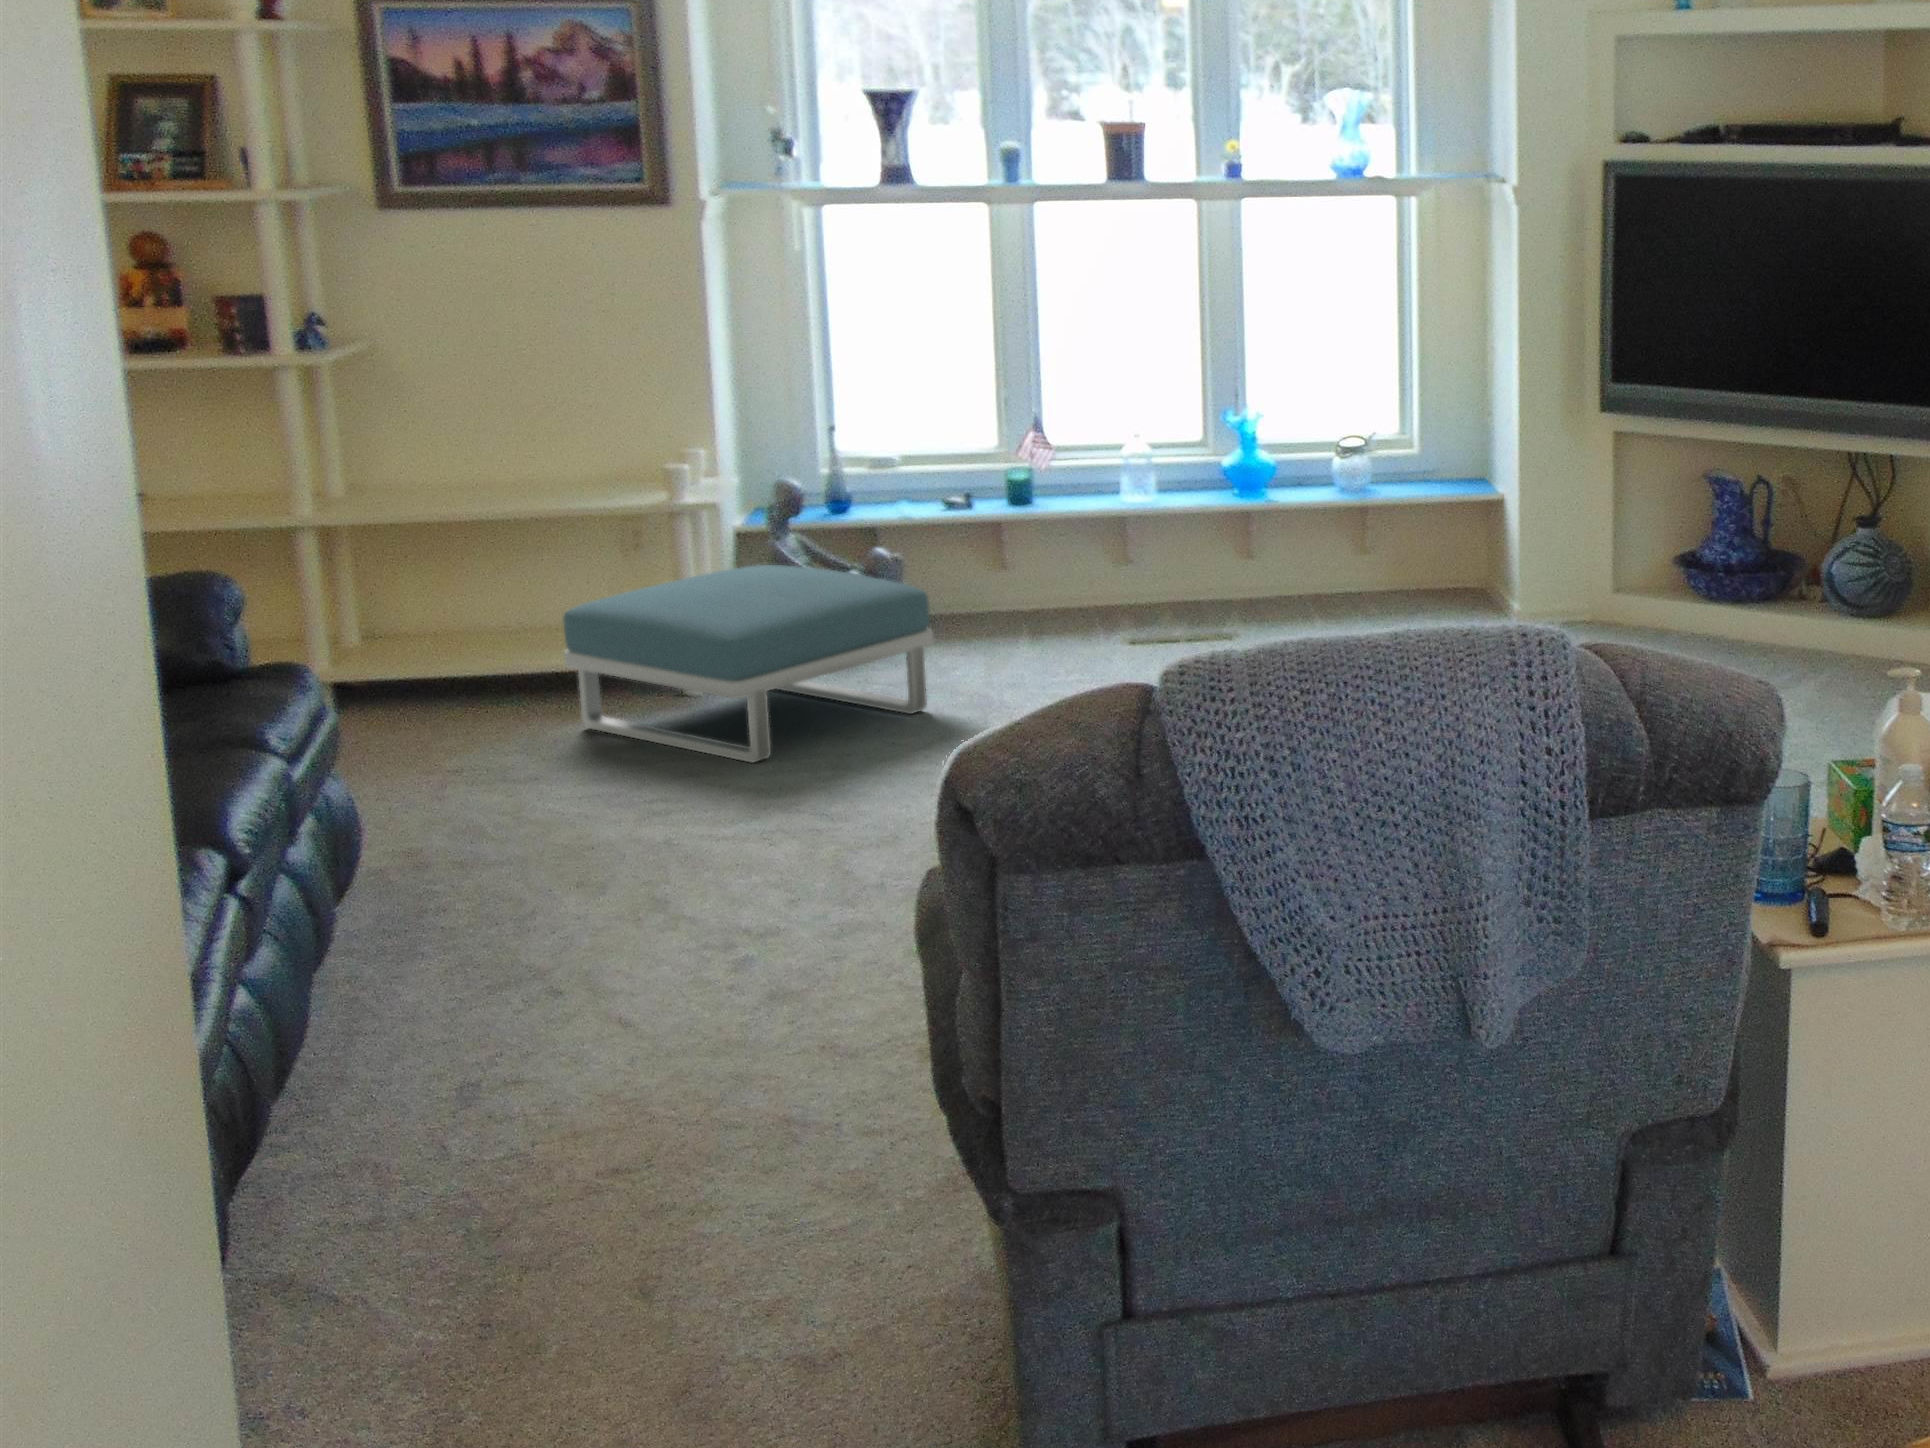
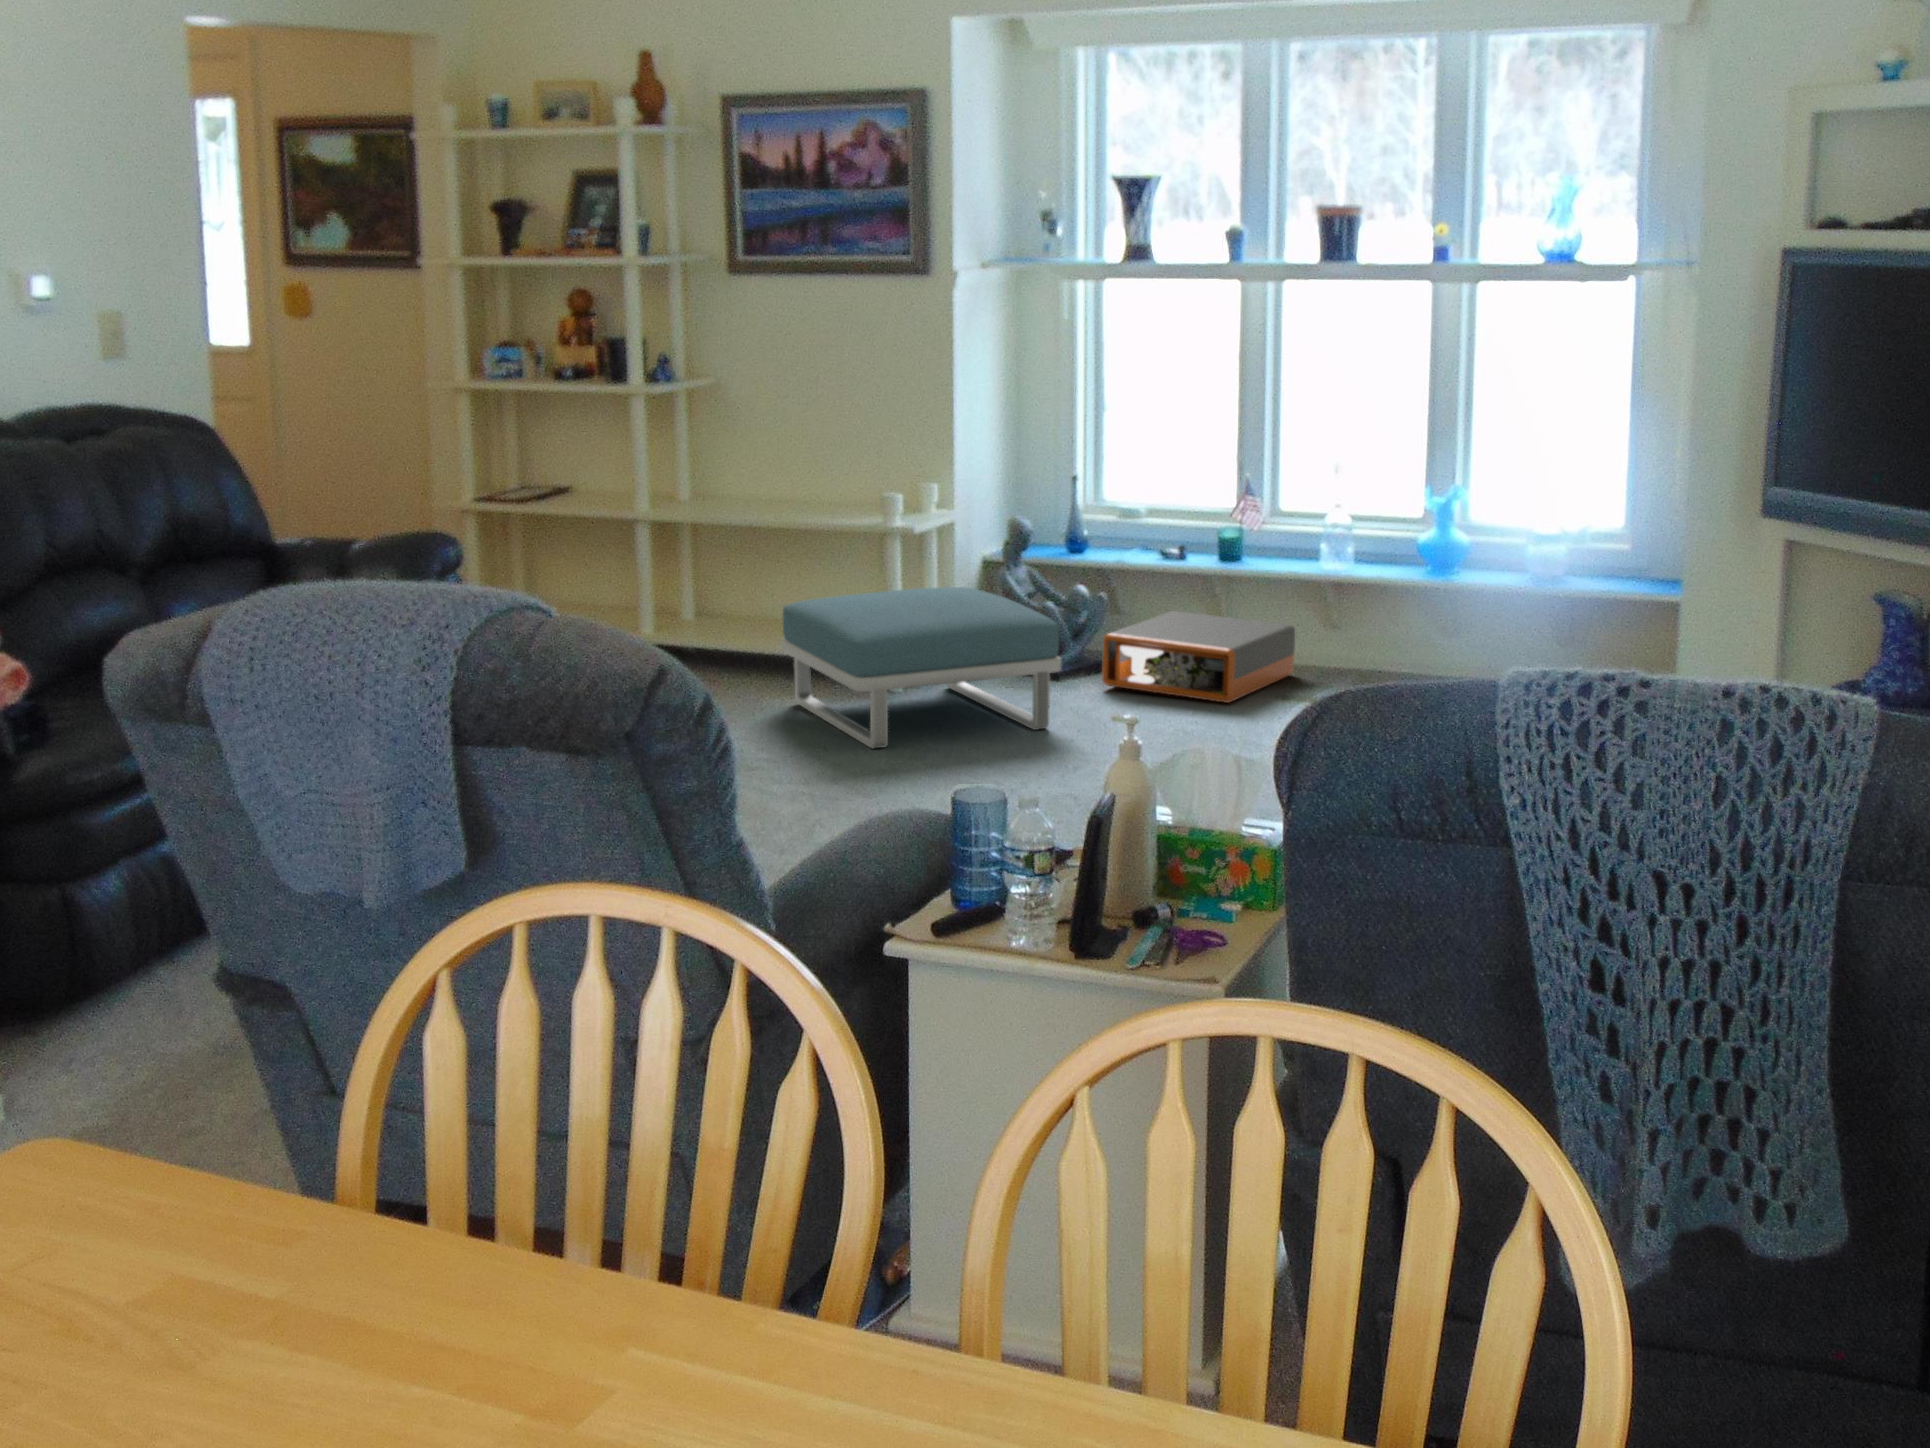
storage box: none [924,566,1106,656] -> present [1102,611,1295,703]

